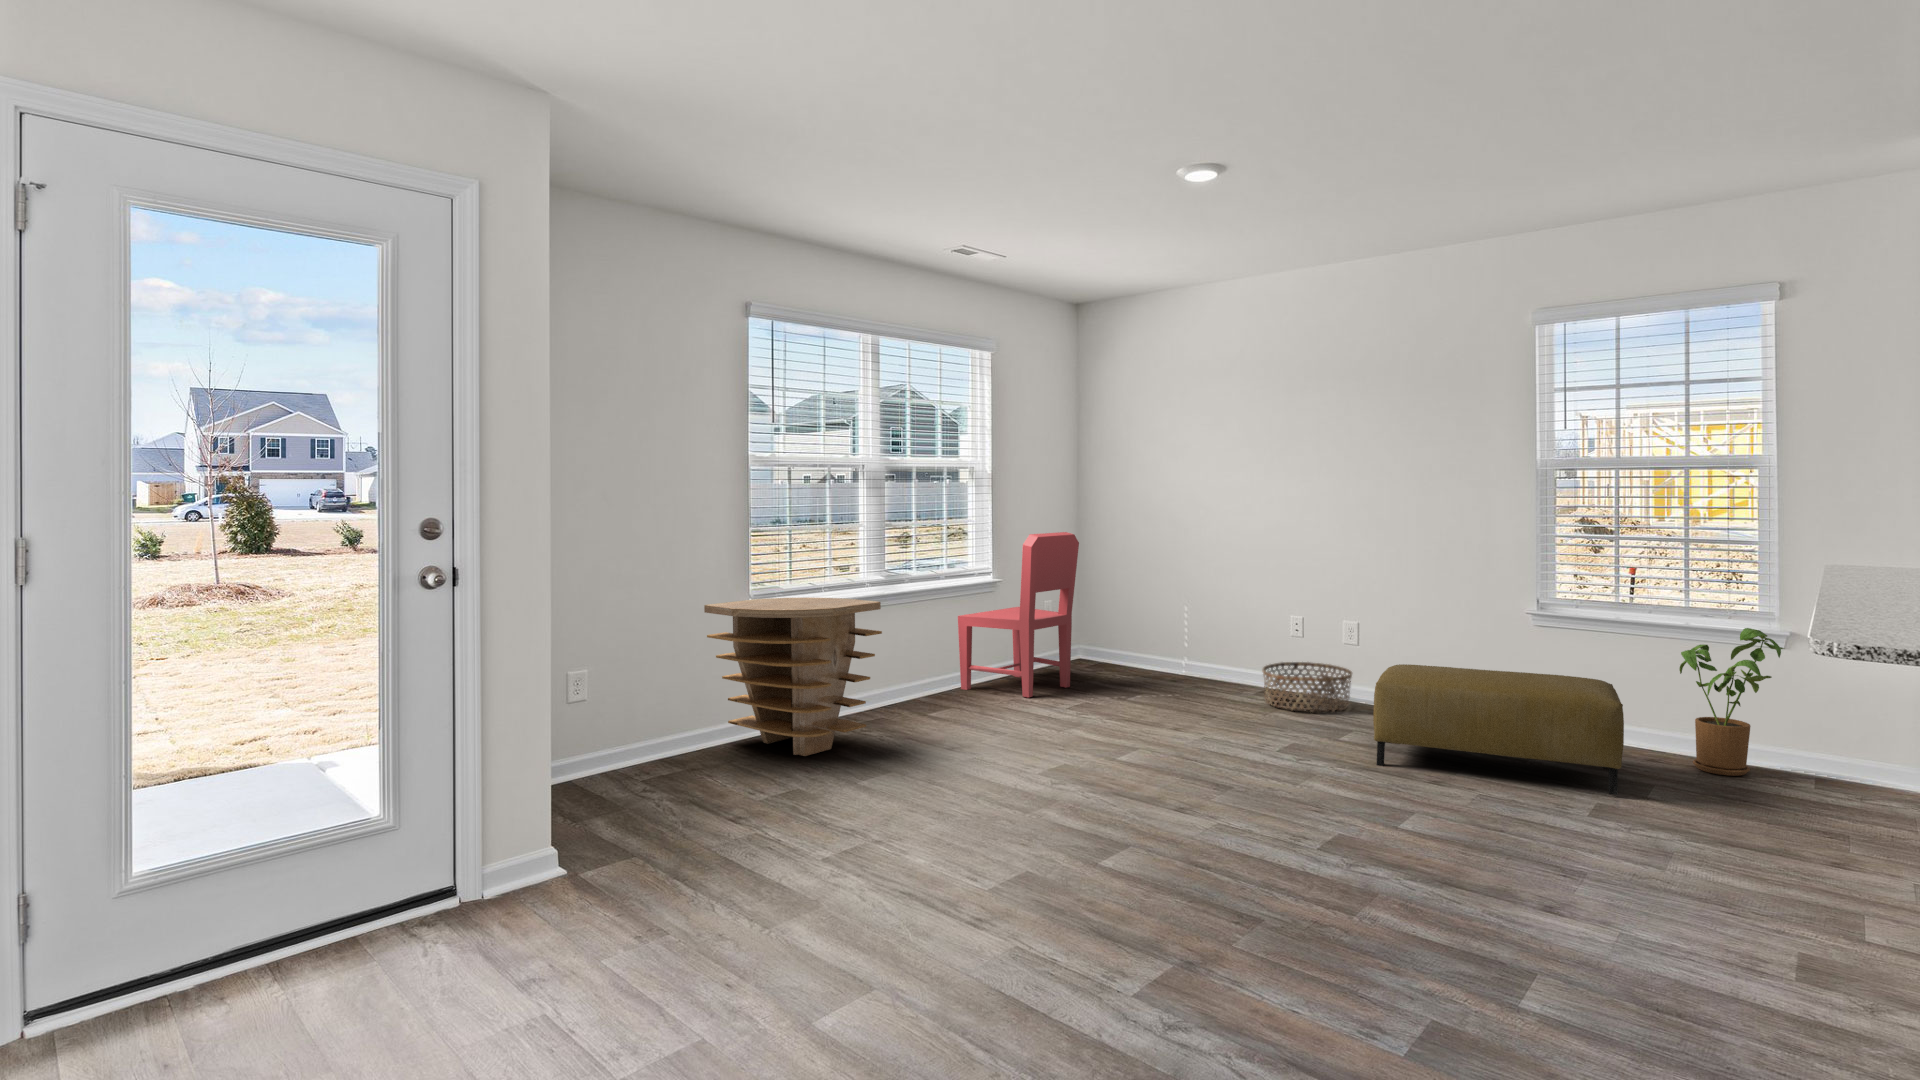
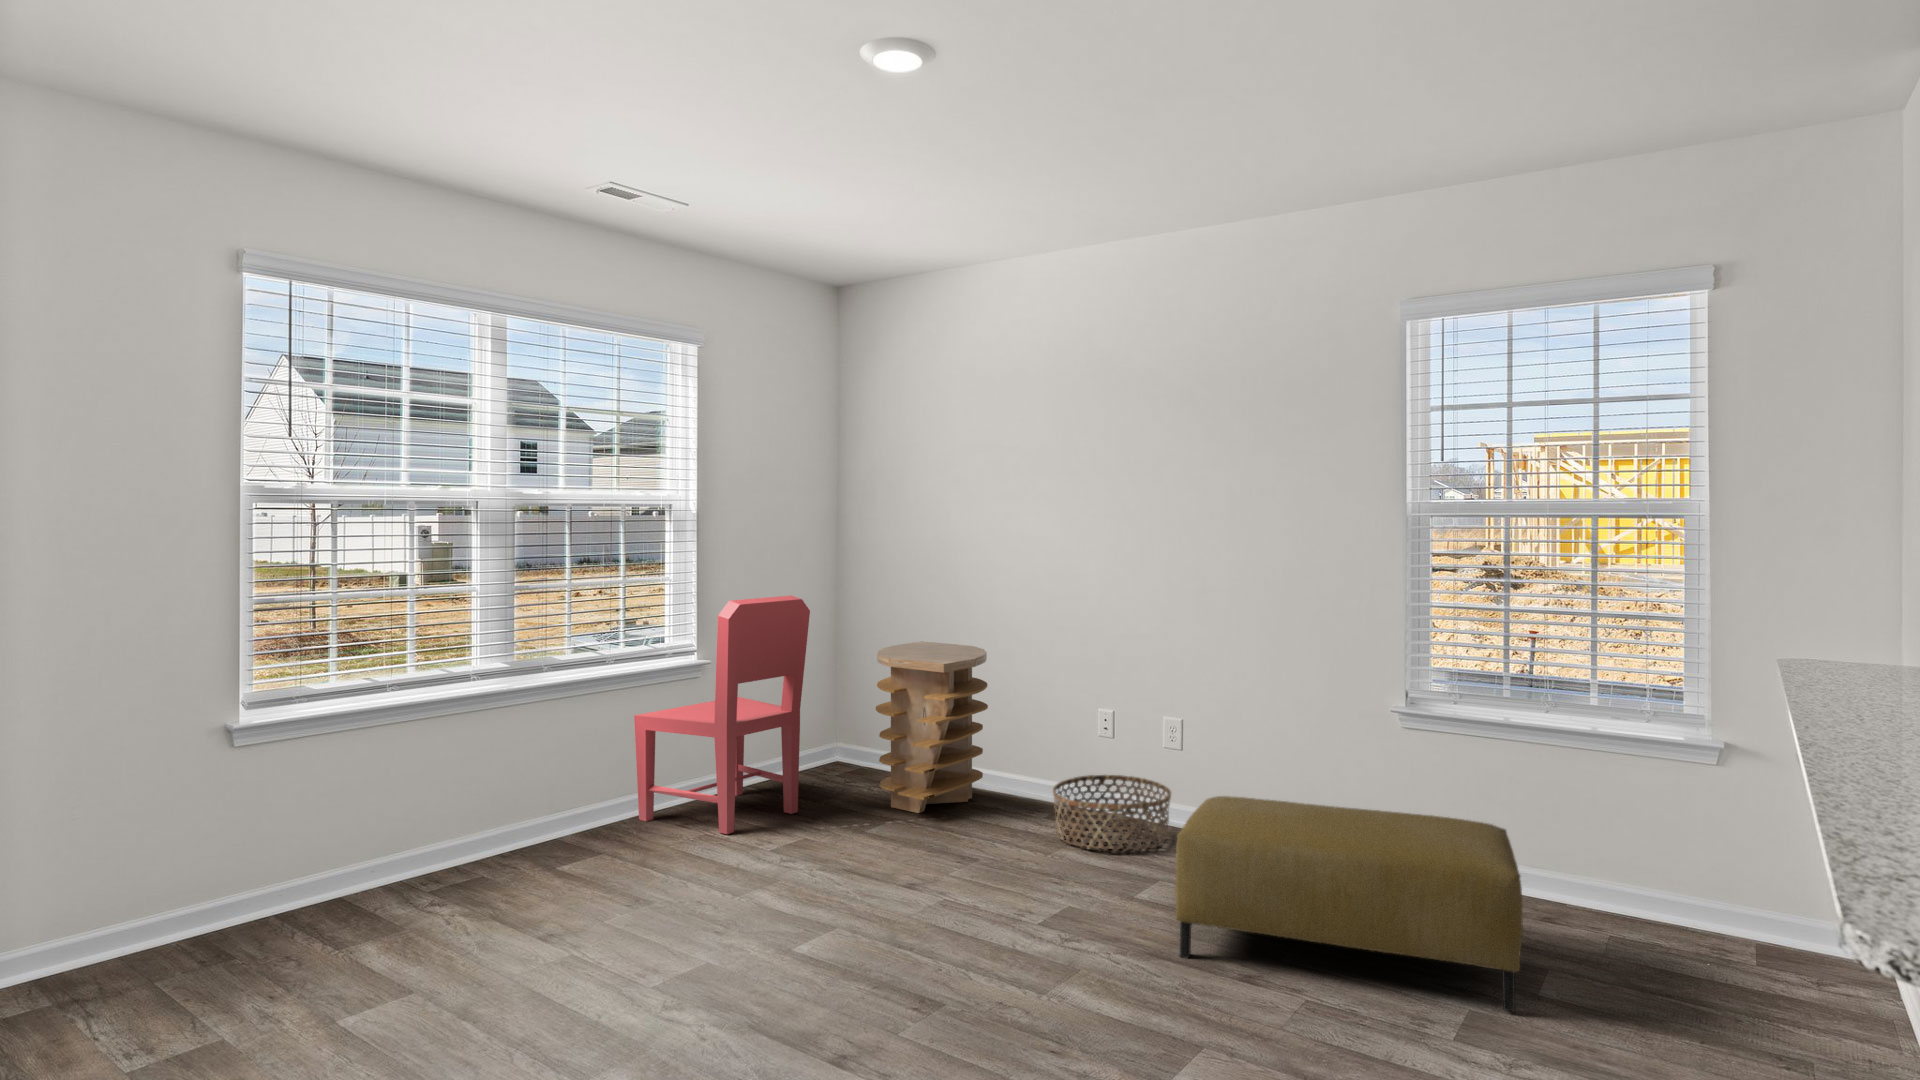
side table: present [704,598,882,756] -> present [876,641,988,813]
house plant: present [1679,628,1784,776] -> none [1594,746,1733,960]

